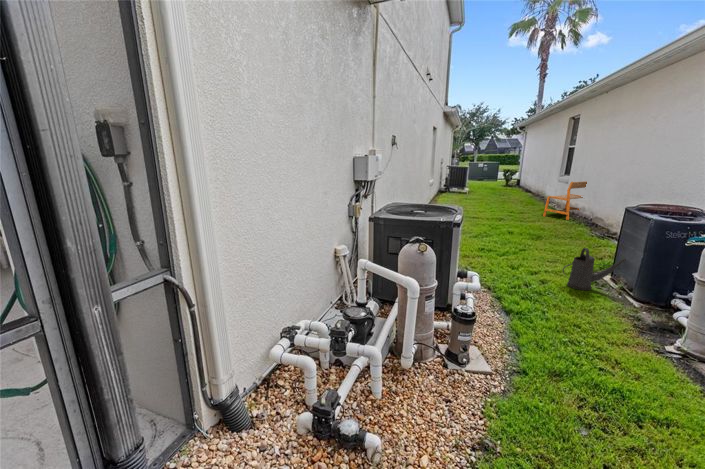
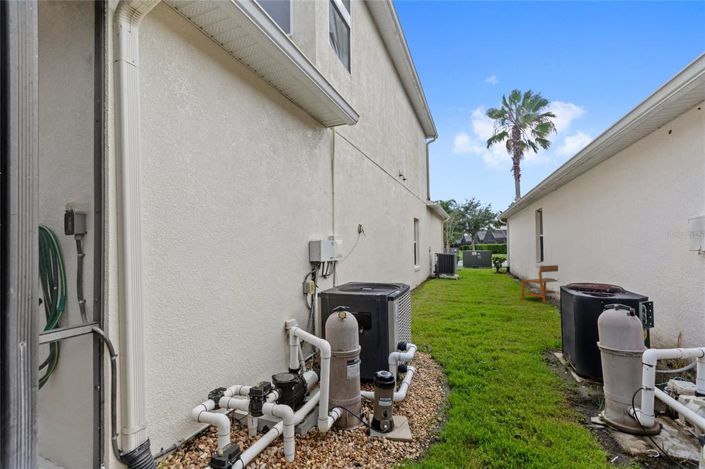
watering can: present [563,248,626,290] -> none [512,323,567,366]

